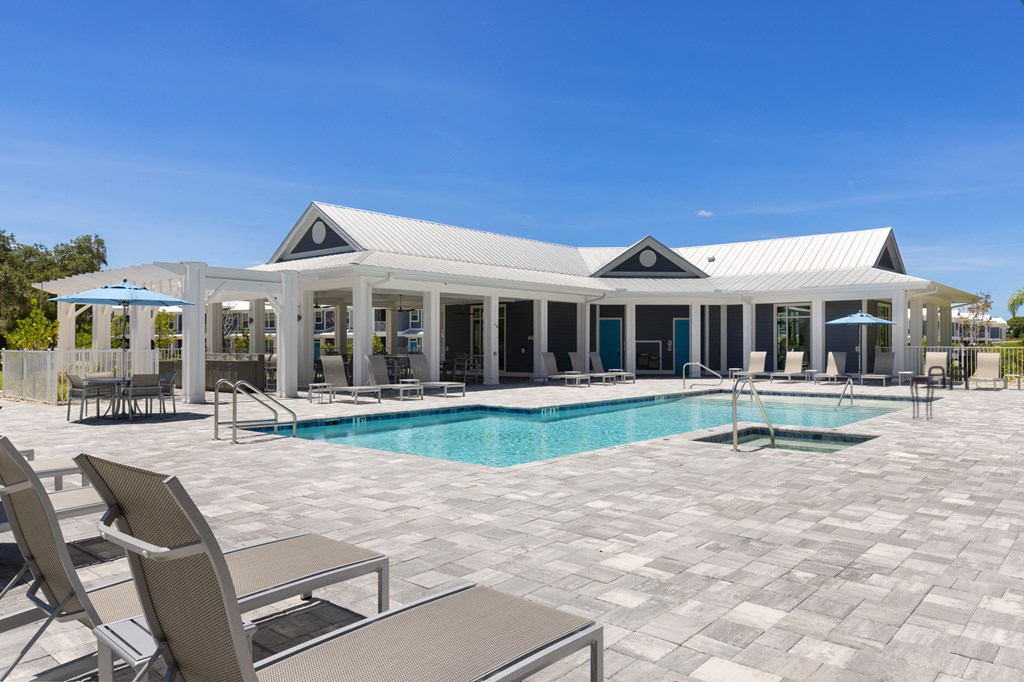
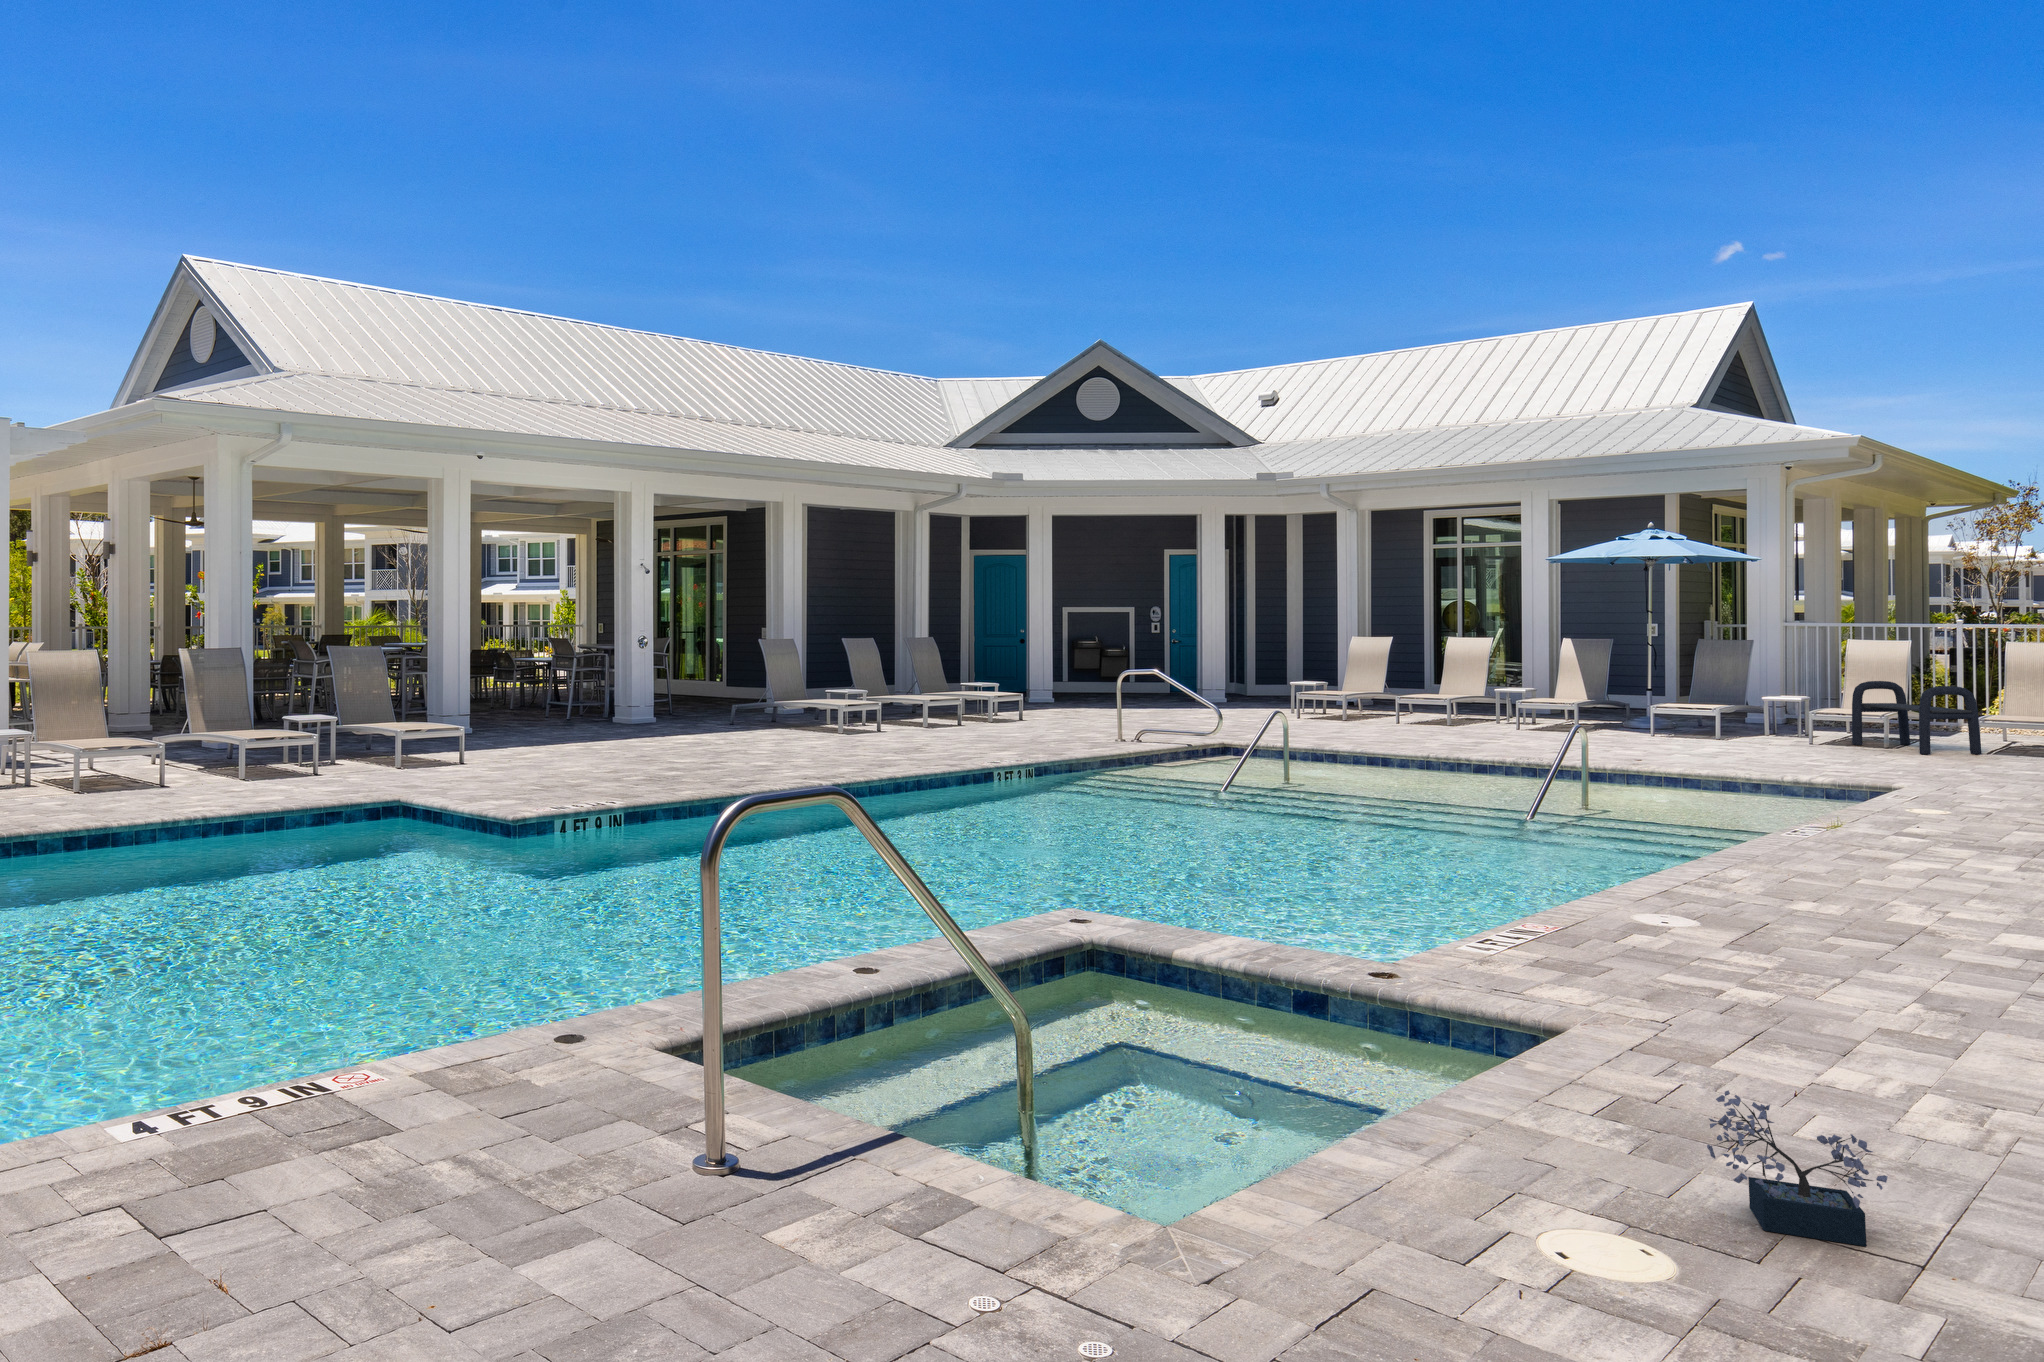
side table: present [910,376,934,417] -> none [1735,749,1828,912]
decorative plant: none [926,430,961,456] -> present [1707,1091,1888,1246]

